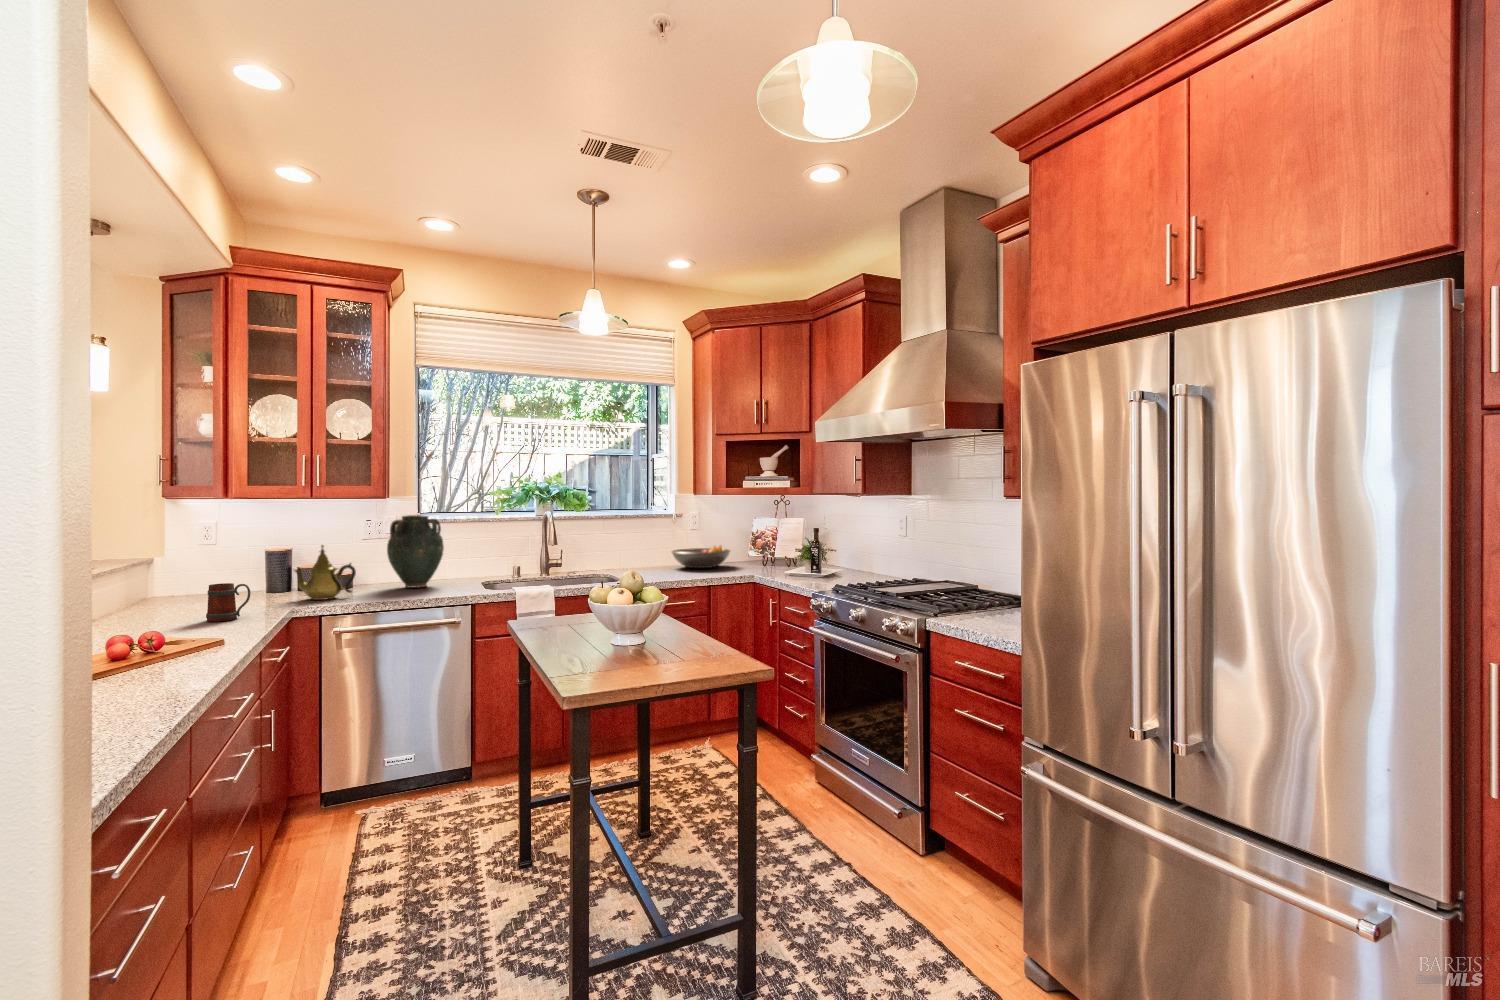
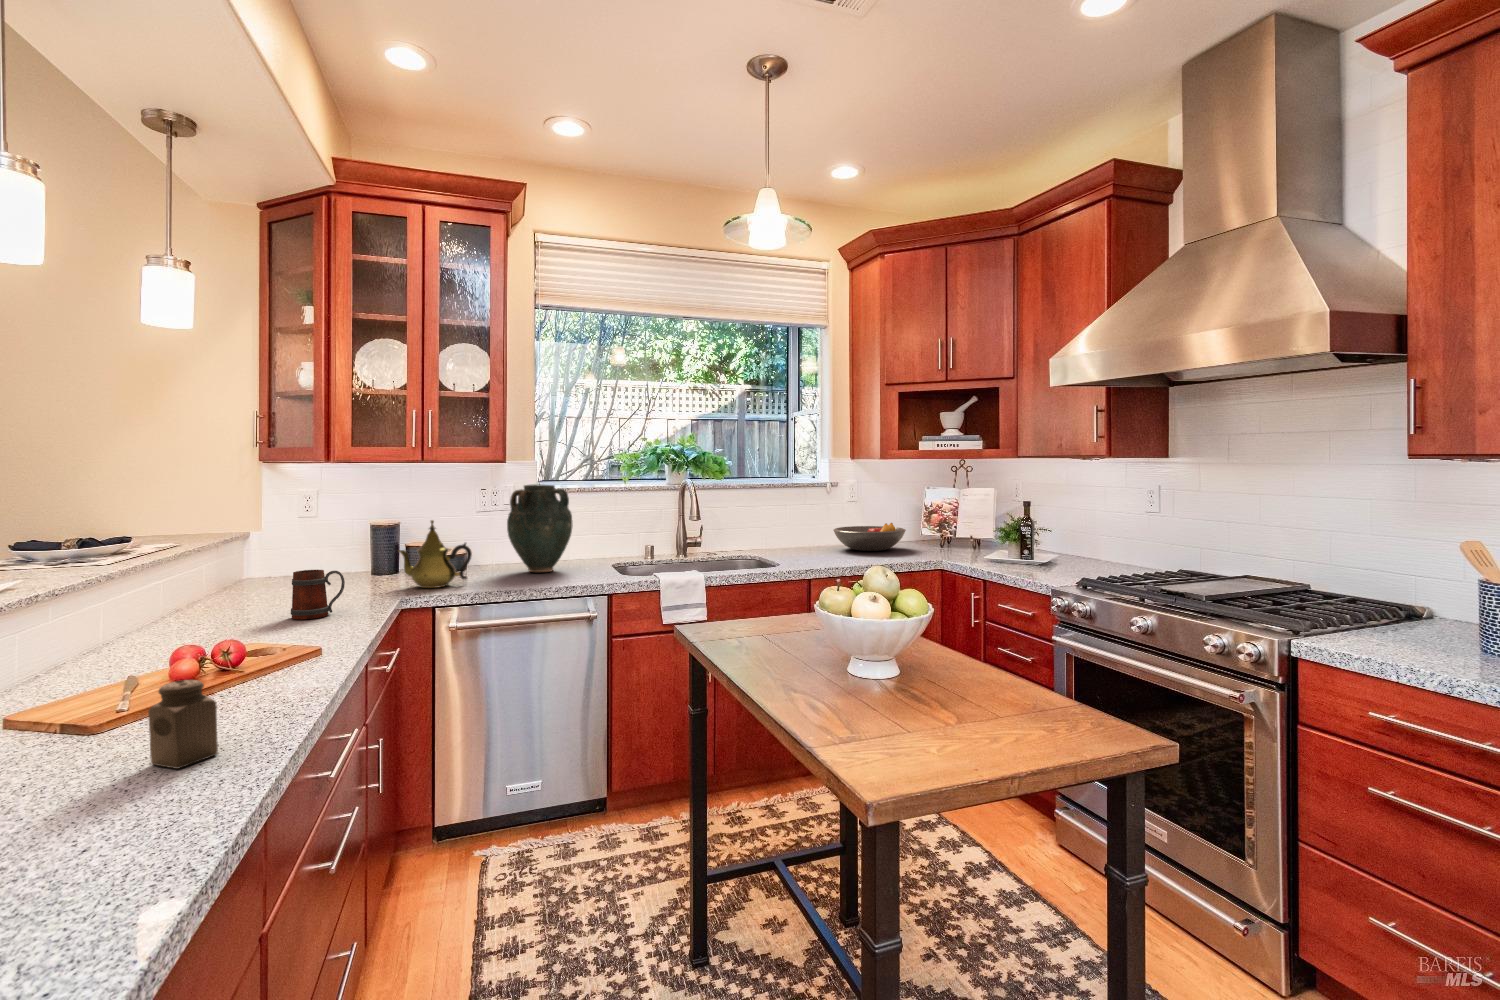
salt shaker: none [139,641,182,693] -> present [148,680,218,769]

